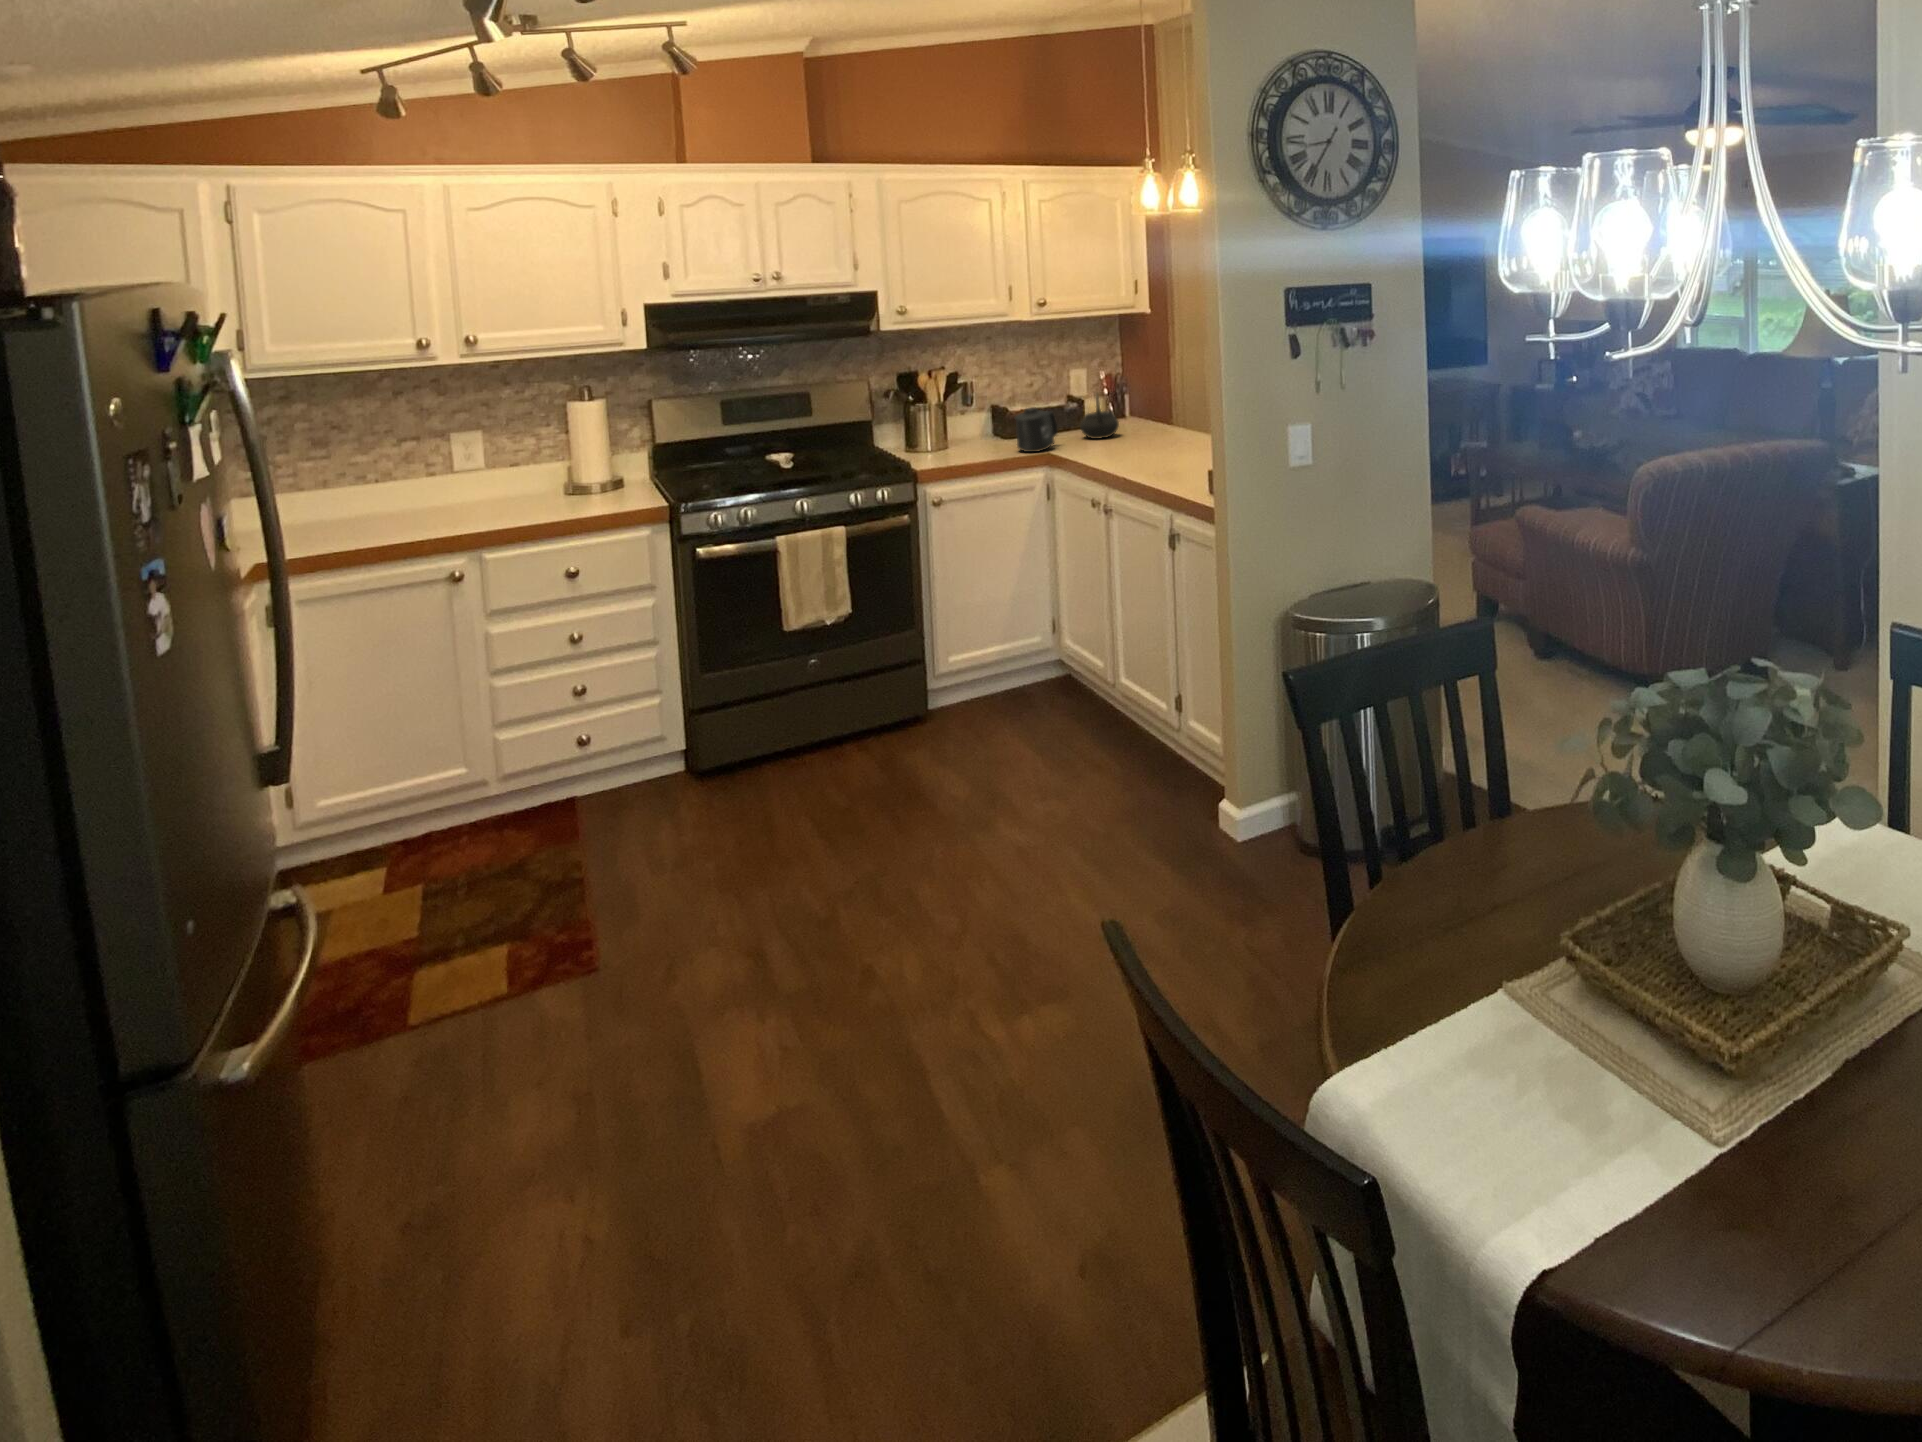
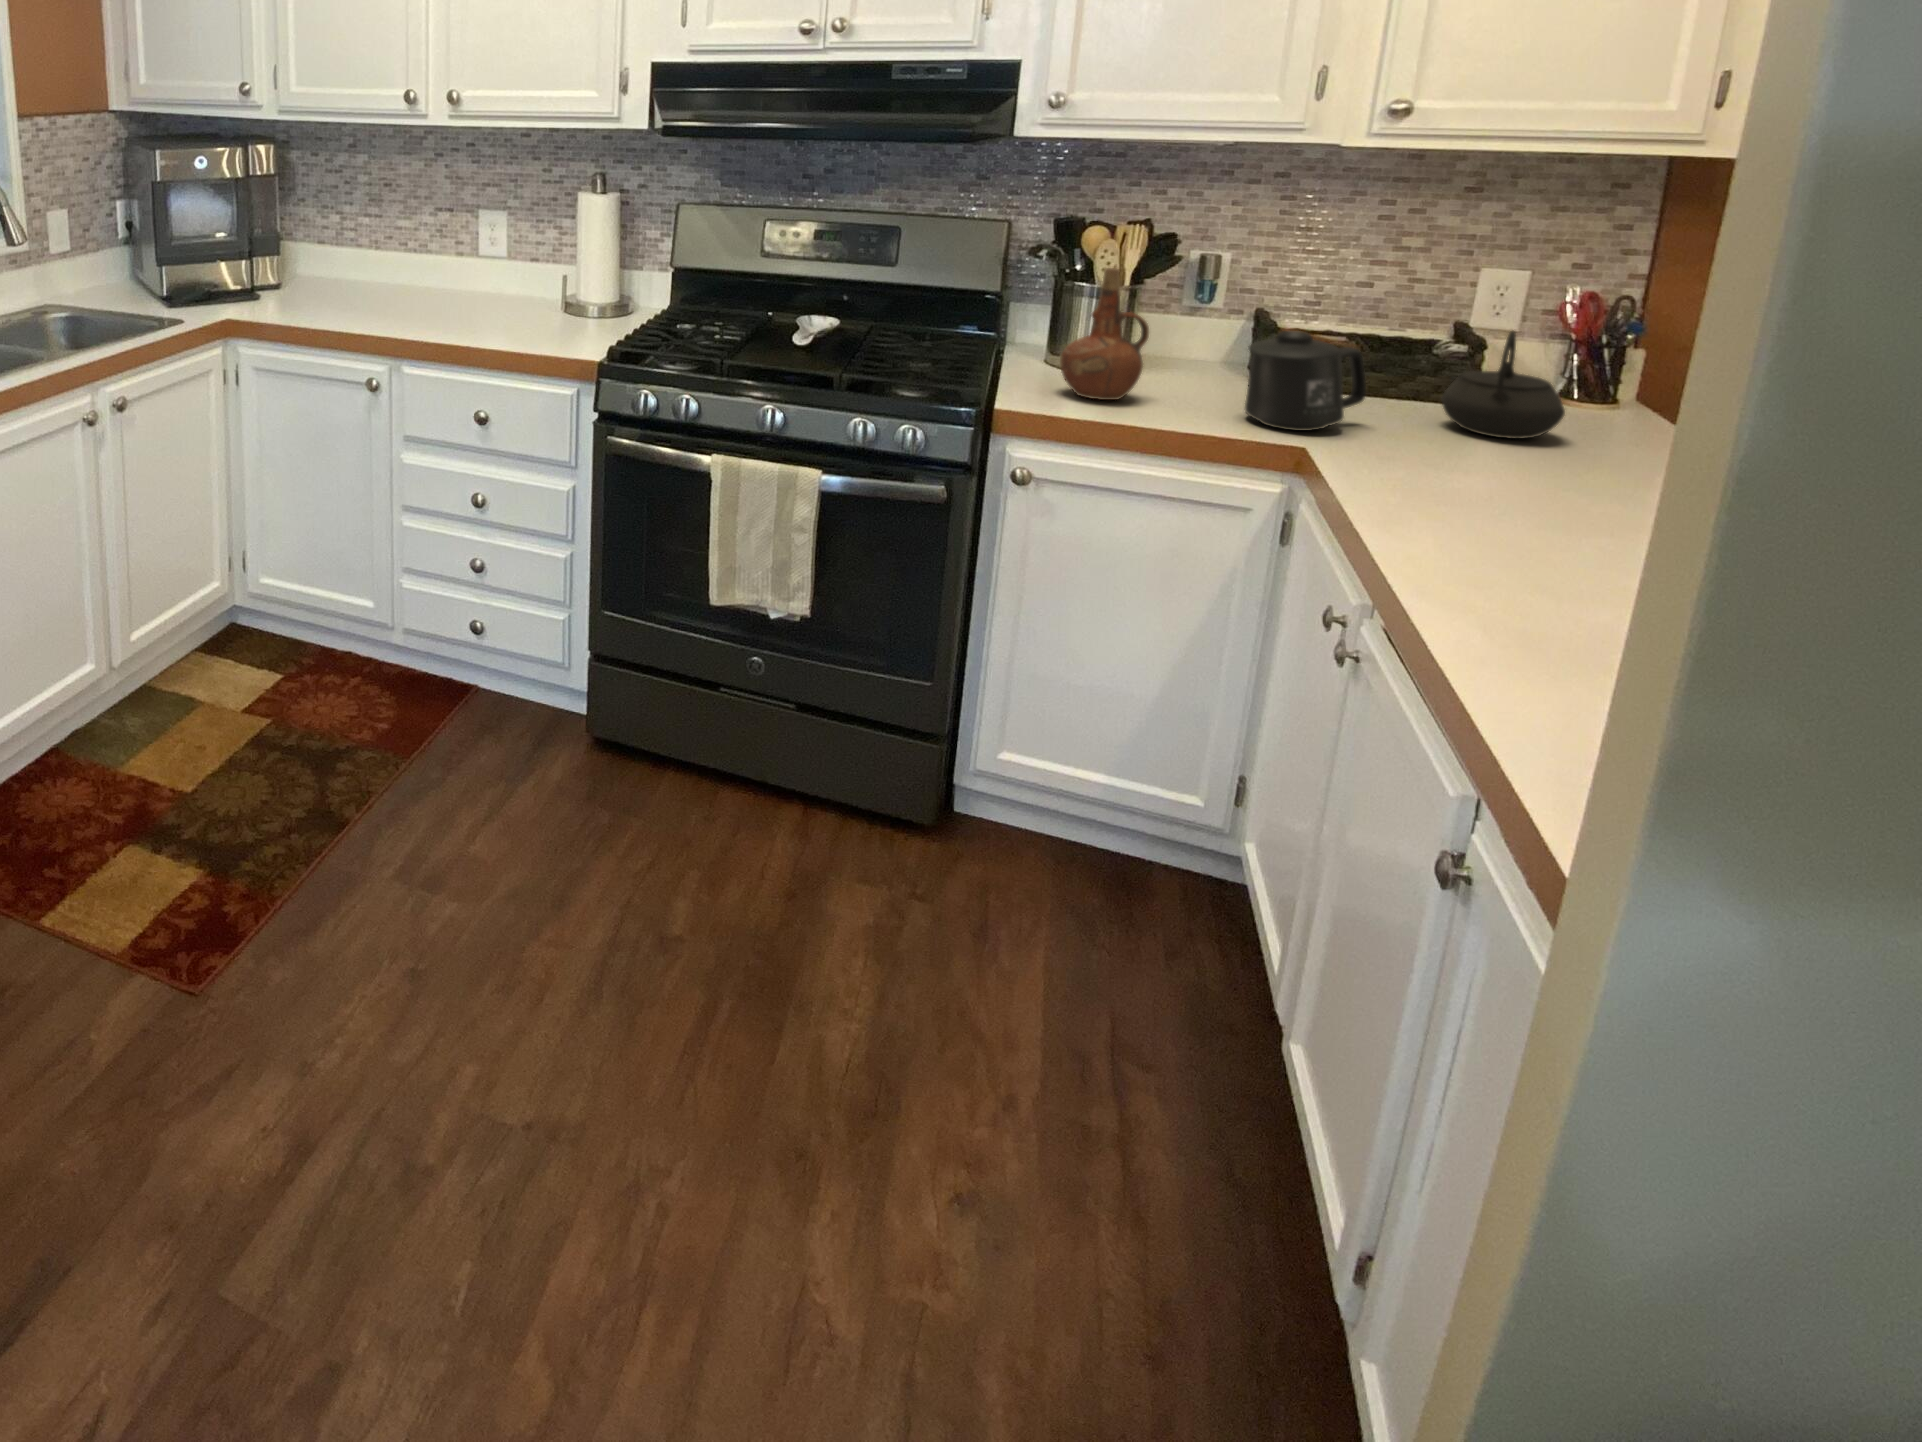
ceramic pitcher: none [935,393,973,460] -> present [1060,268,1149,400]

